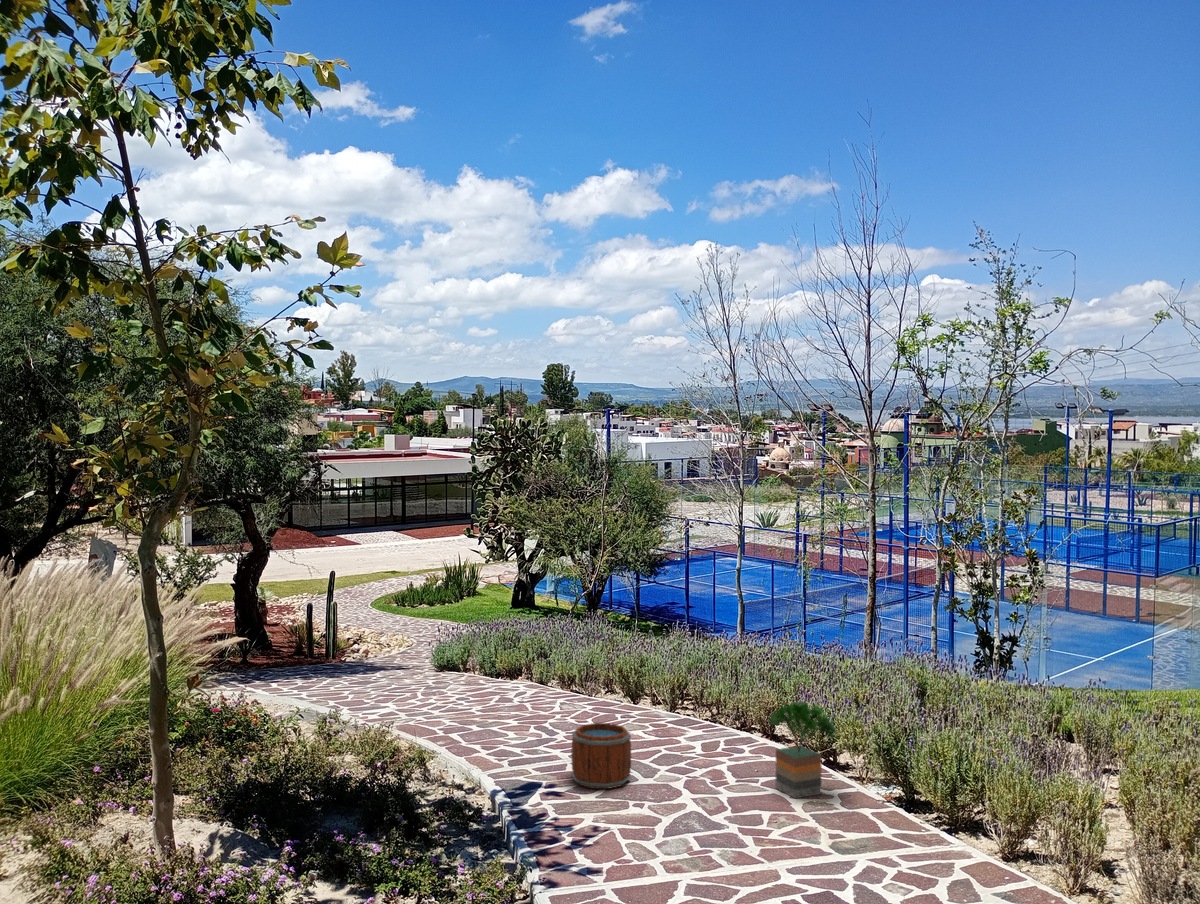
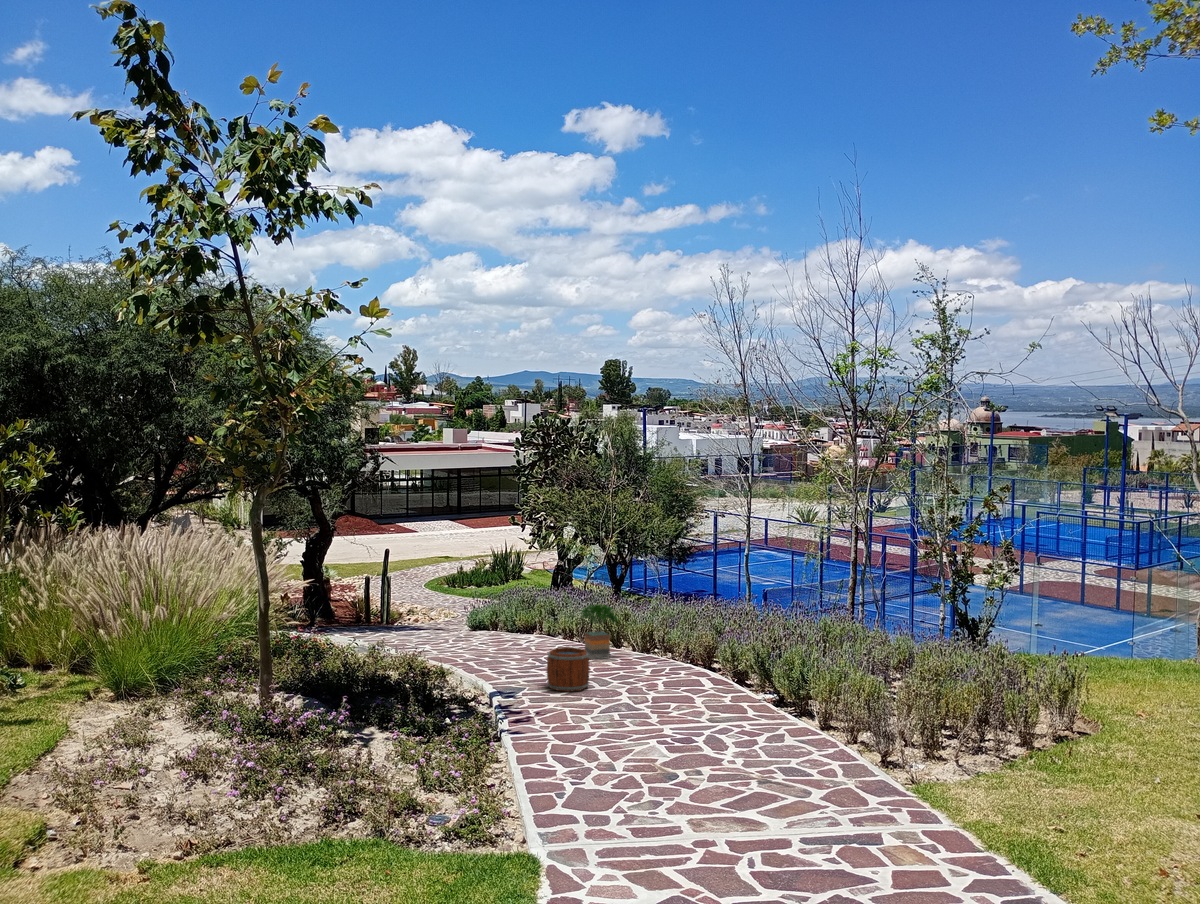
potted tree: present [770,702,836,798] -> present [582,604,618,660]

